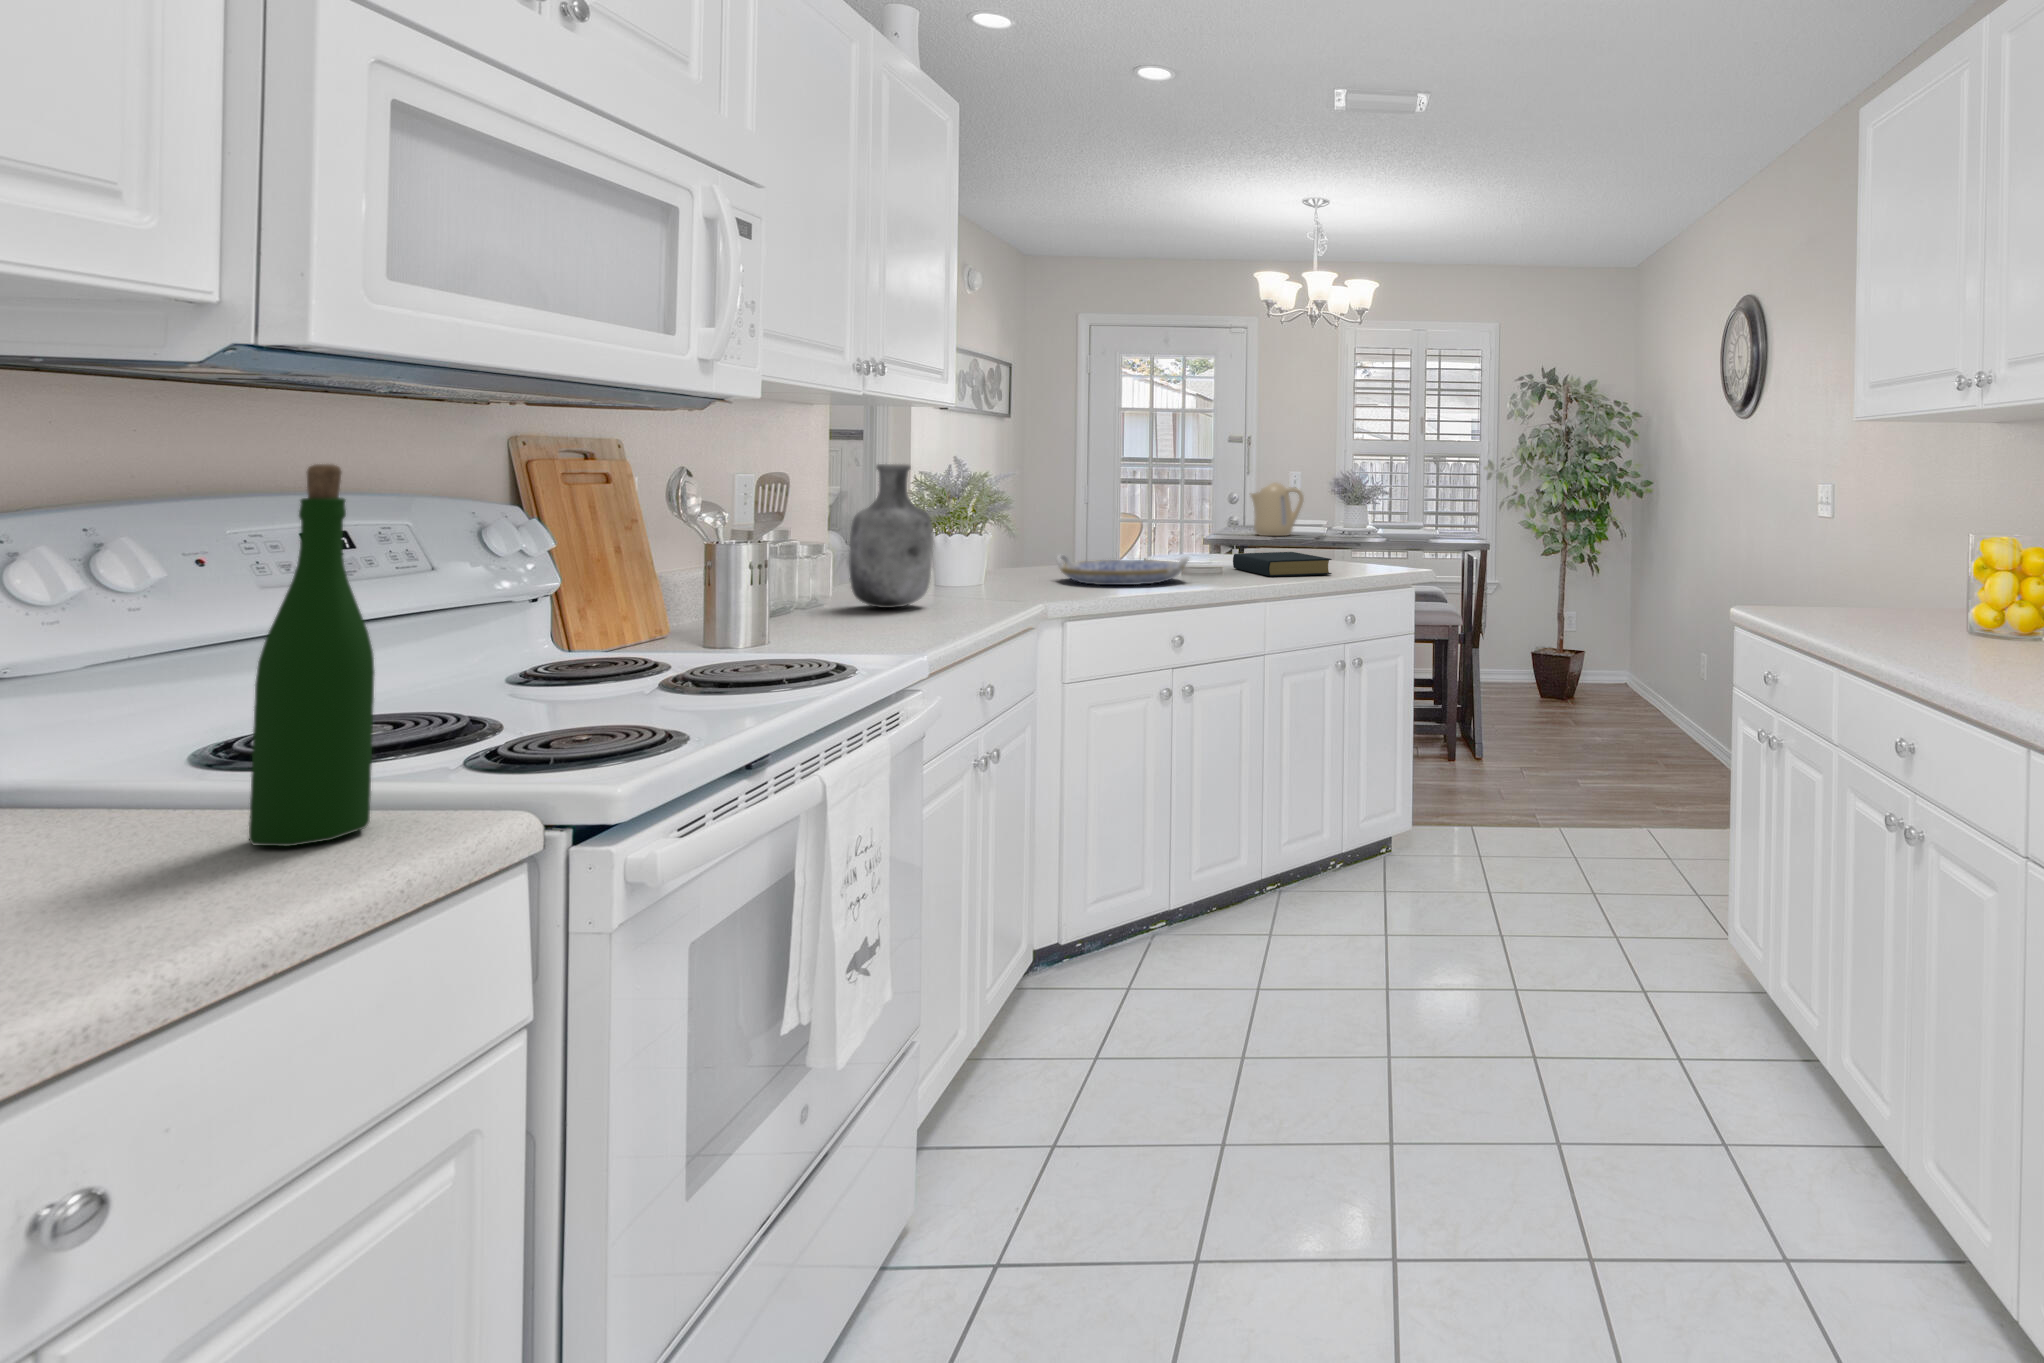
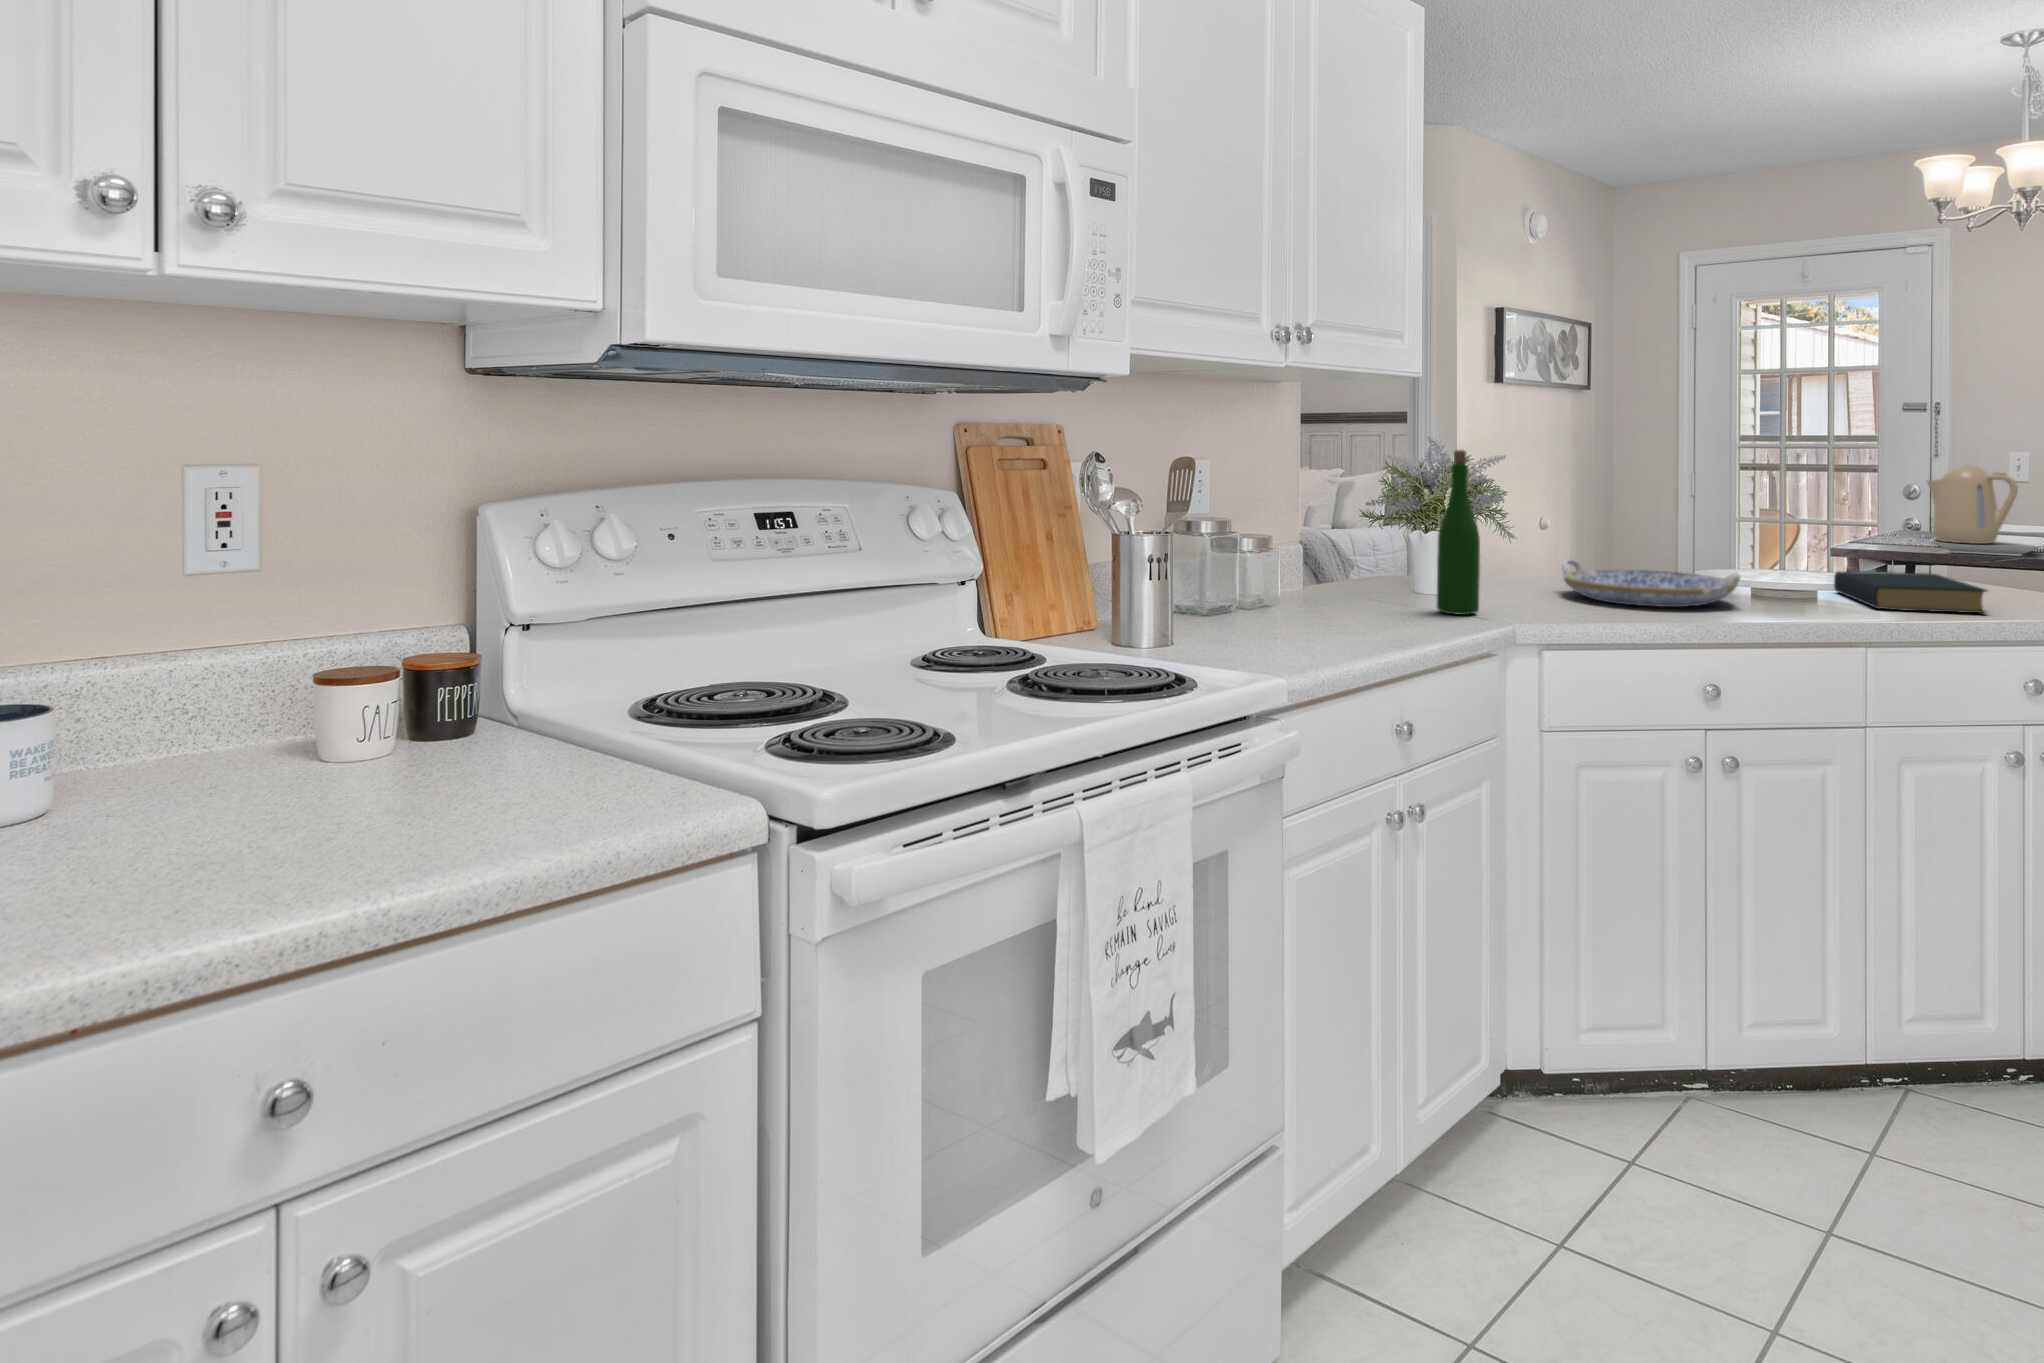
wine bottle: present [249,464,374,846] -> present [1437,450,1480,615]
vase: present [849,464,933,608] -> none [1285,447,1374,613]

